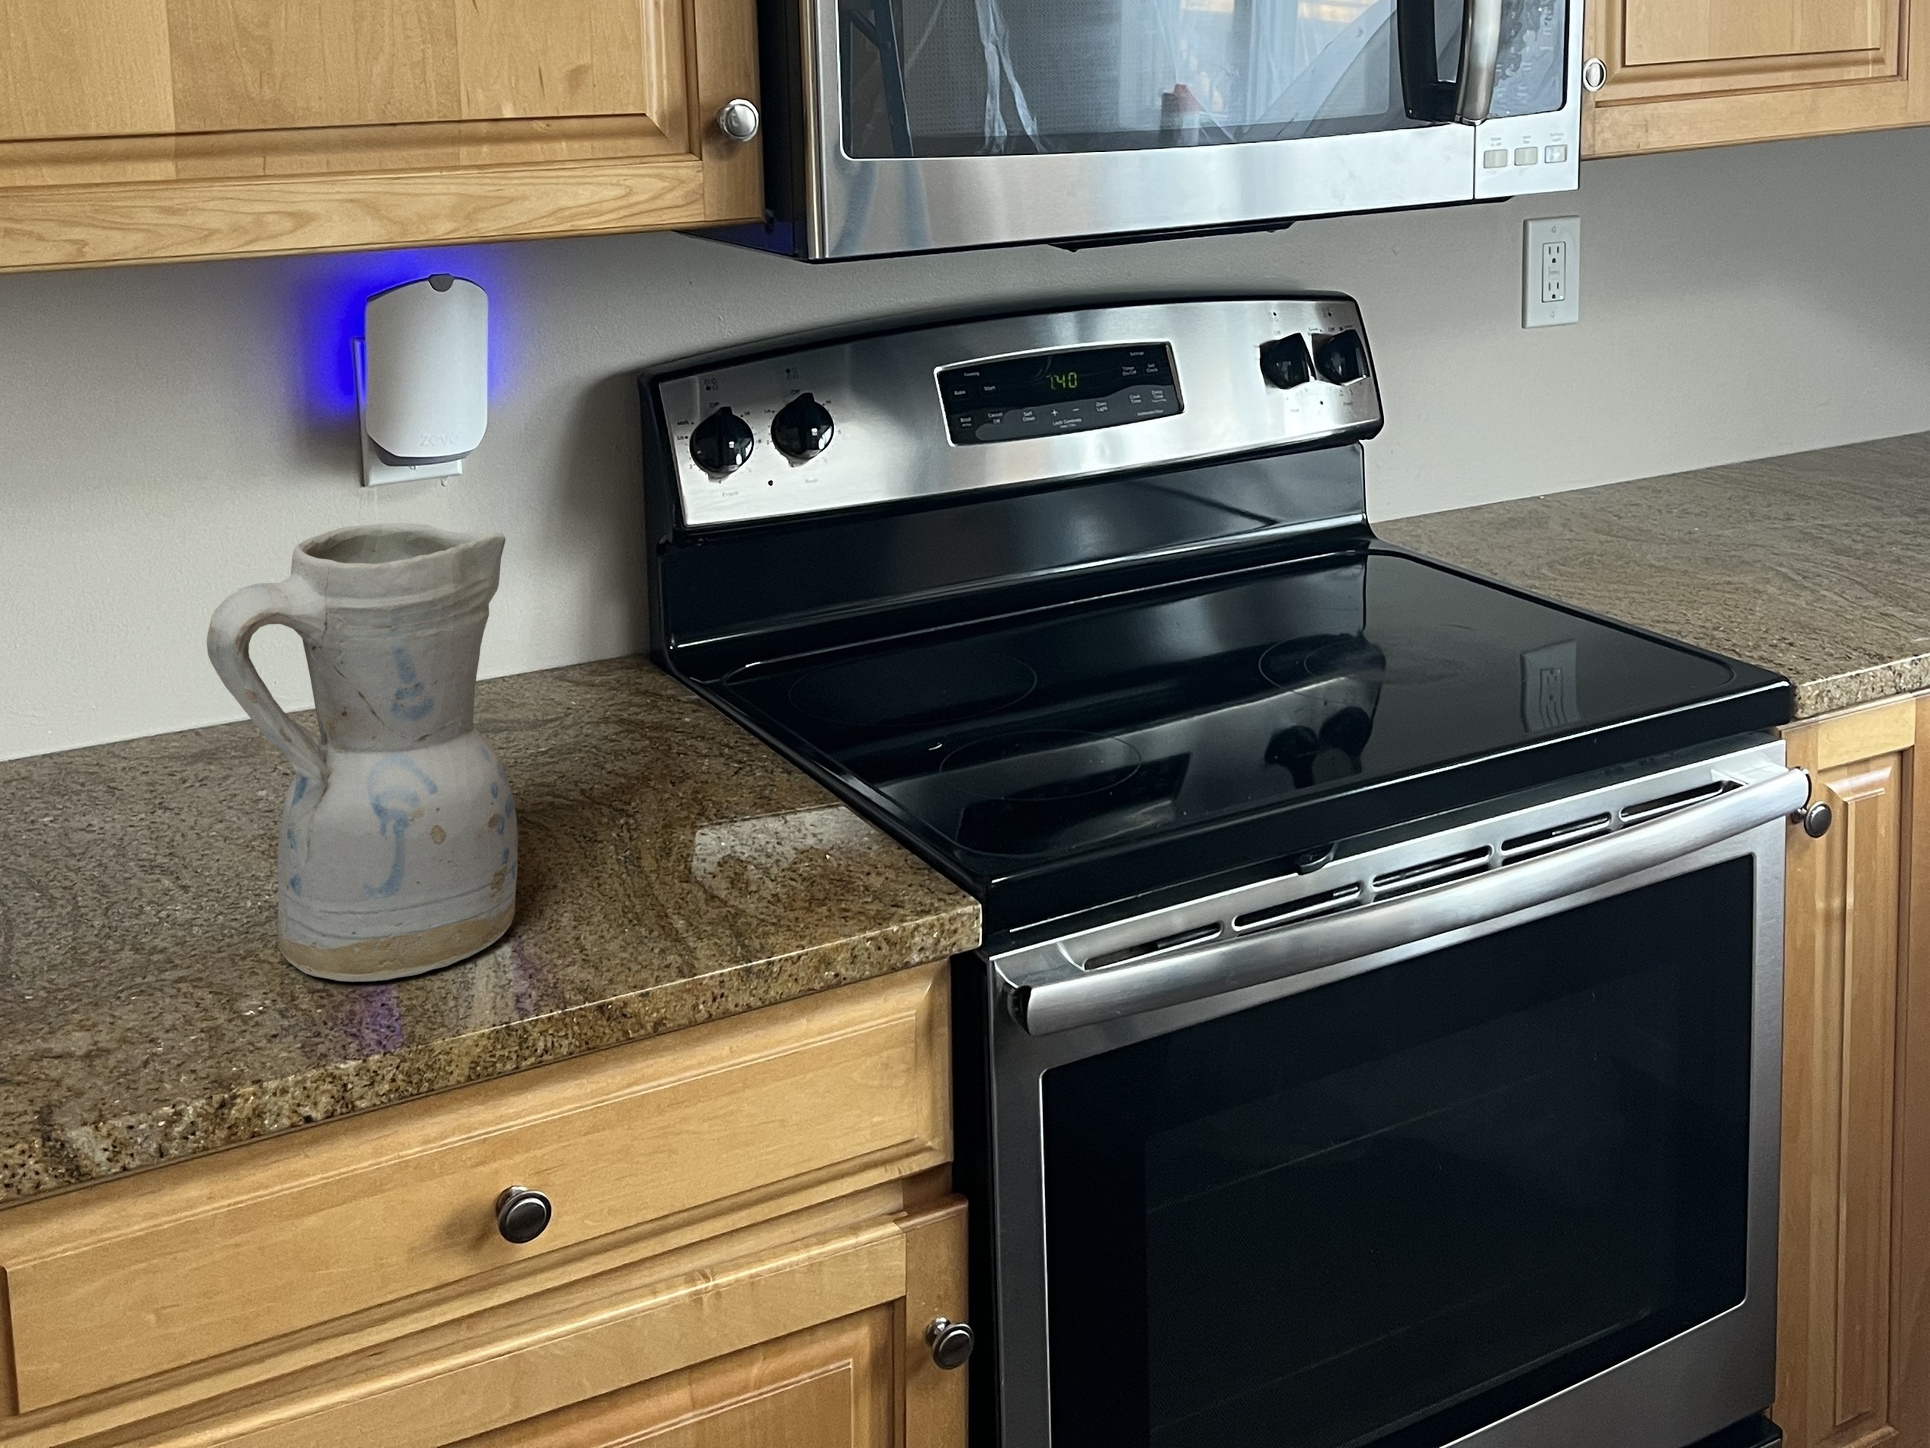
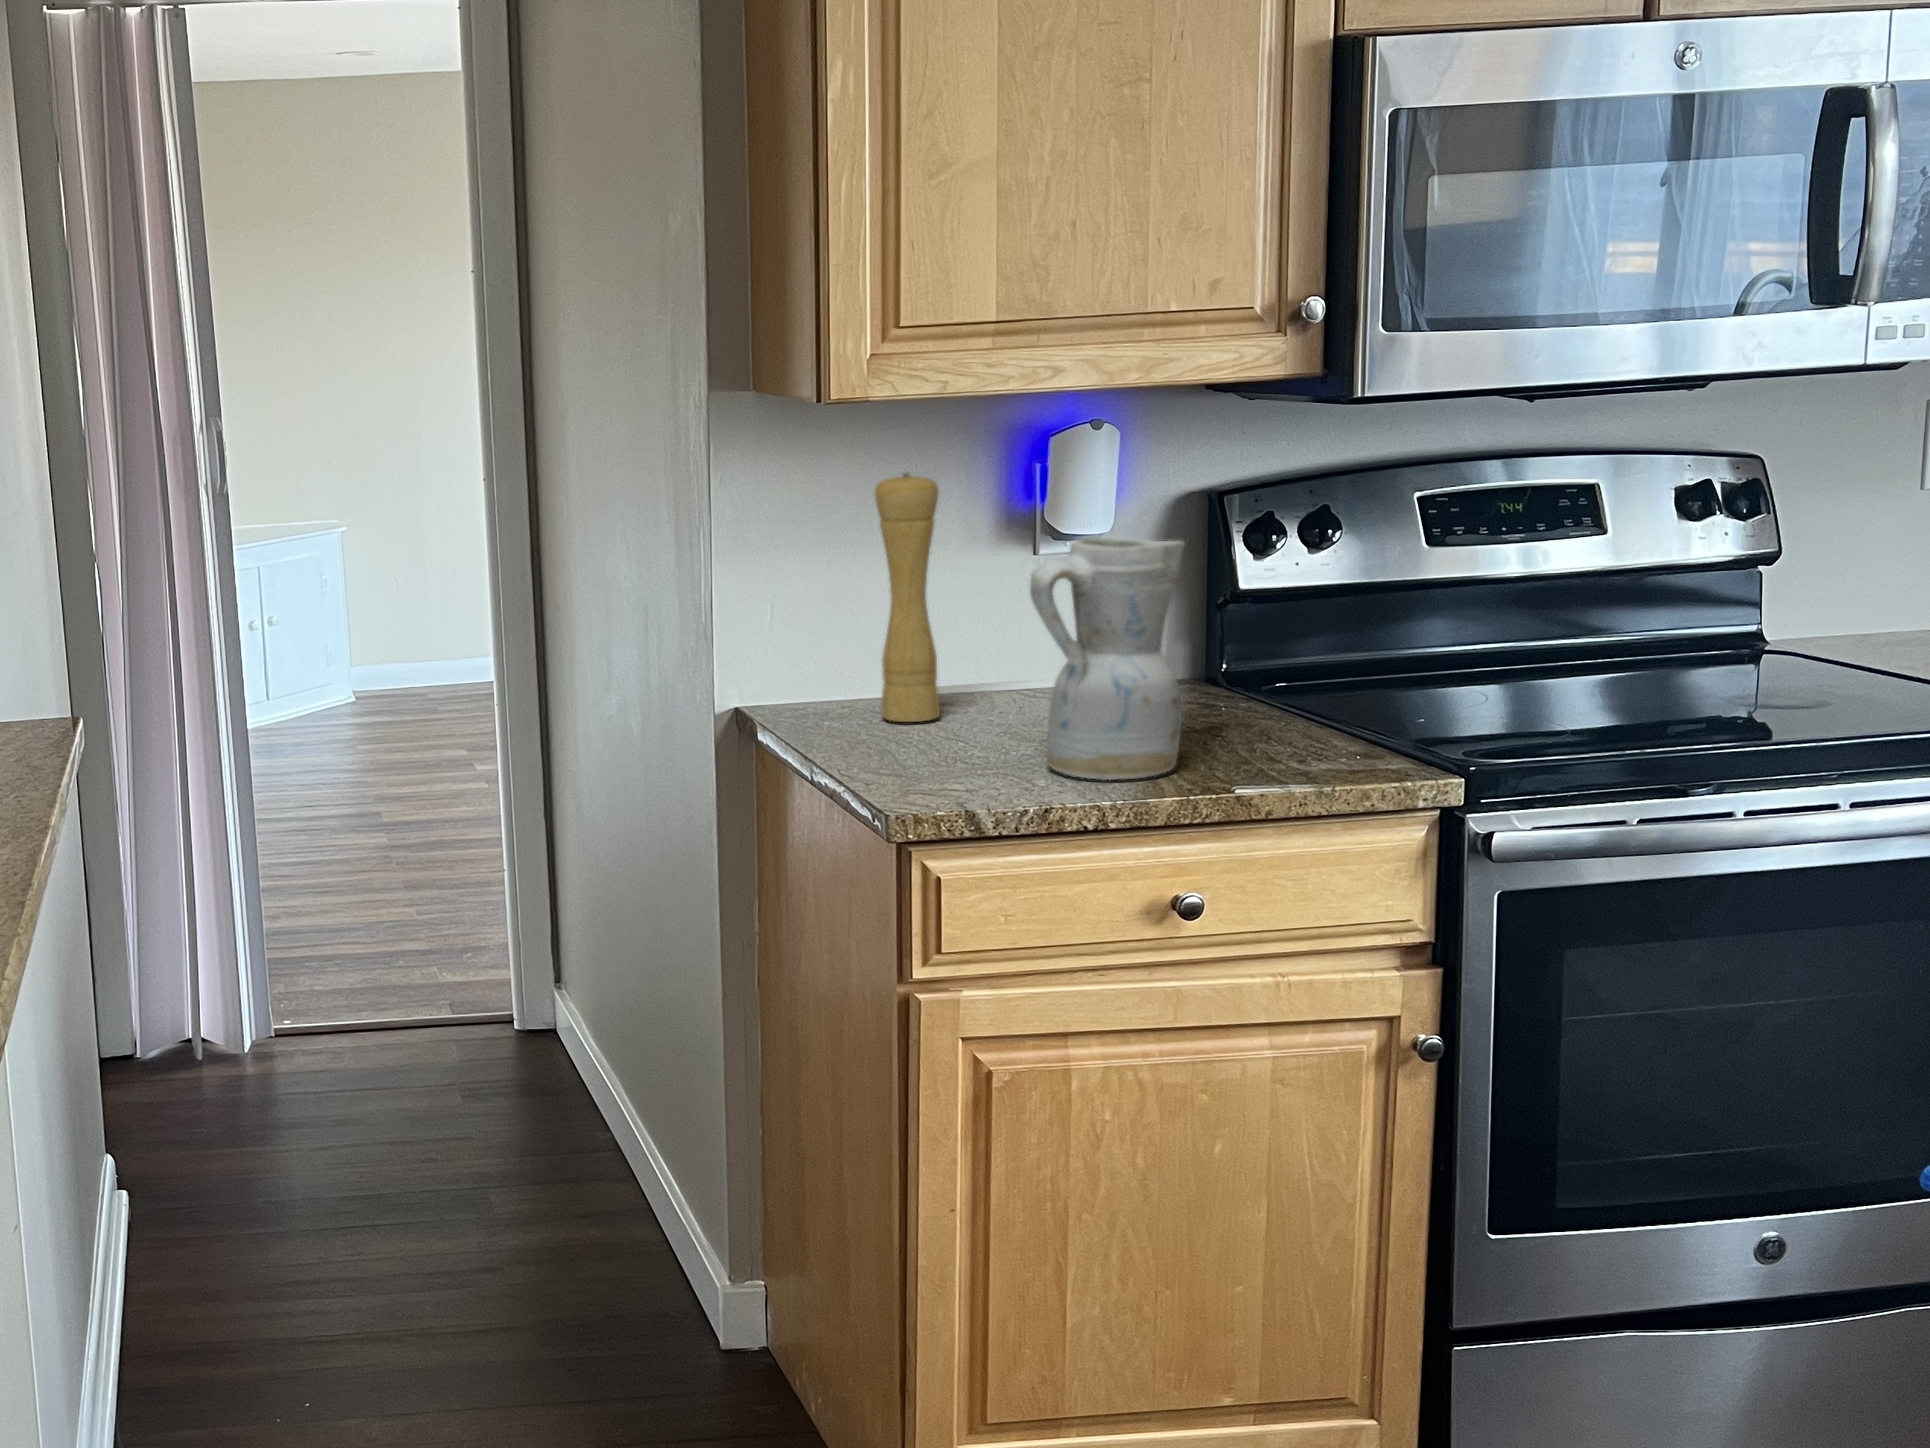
pepper mill: none [22,382,170,815] -> present [875,472,939,722]

